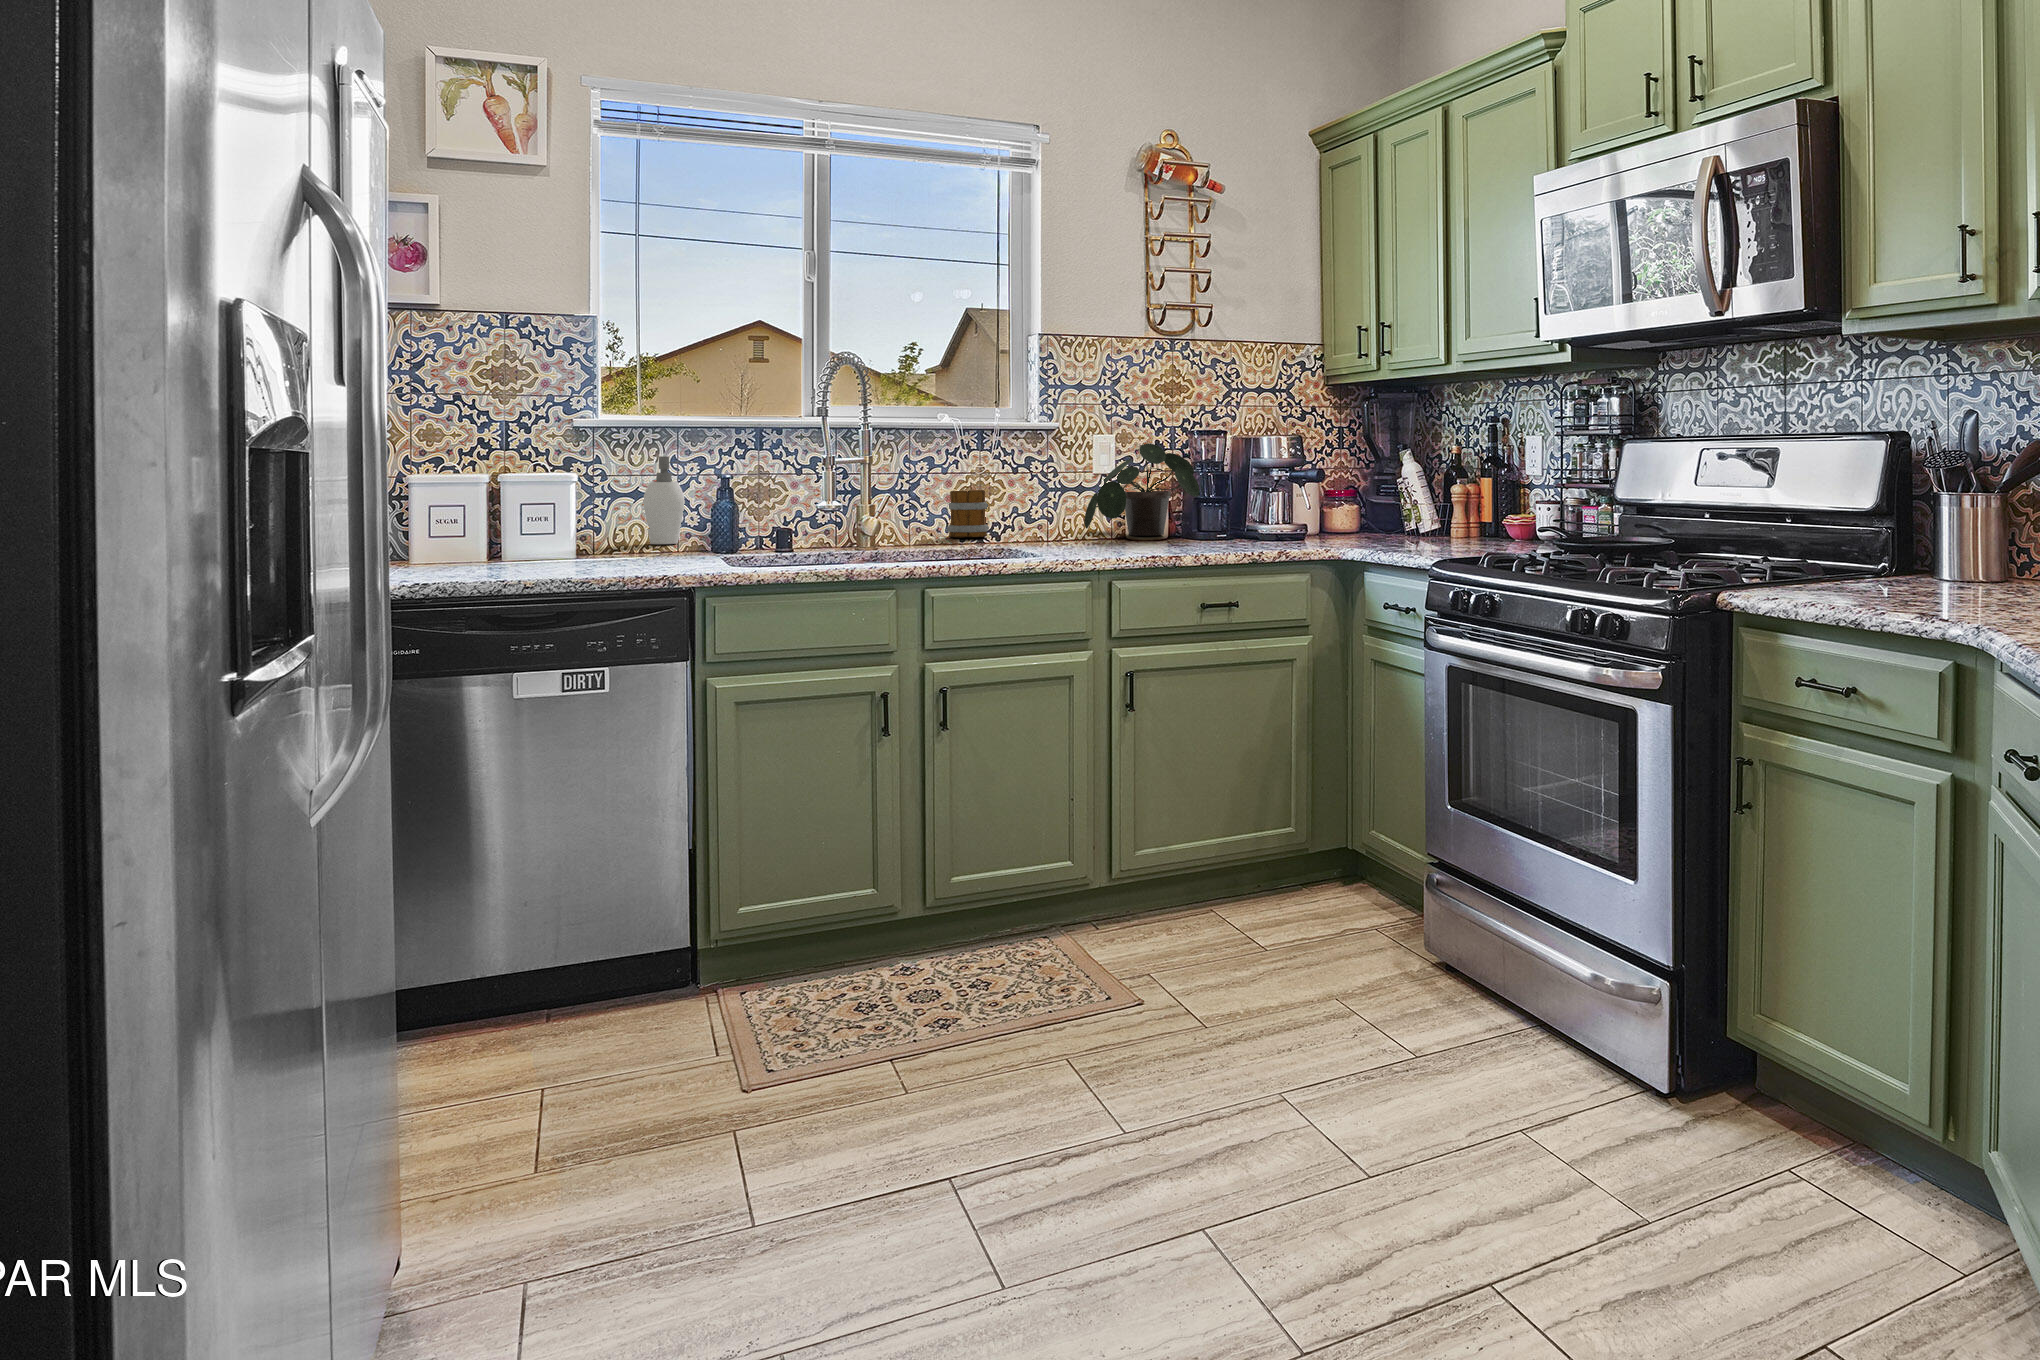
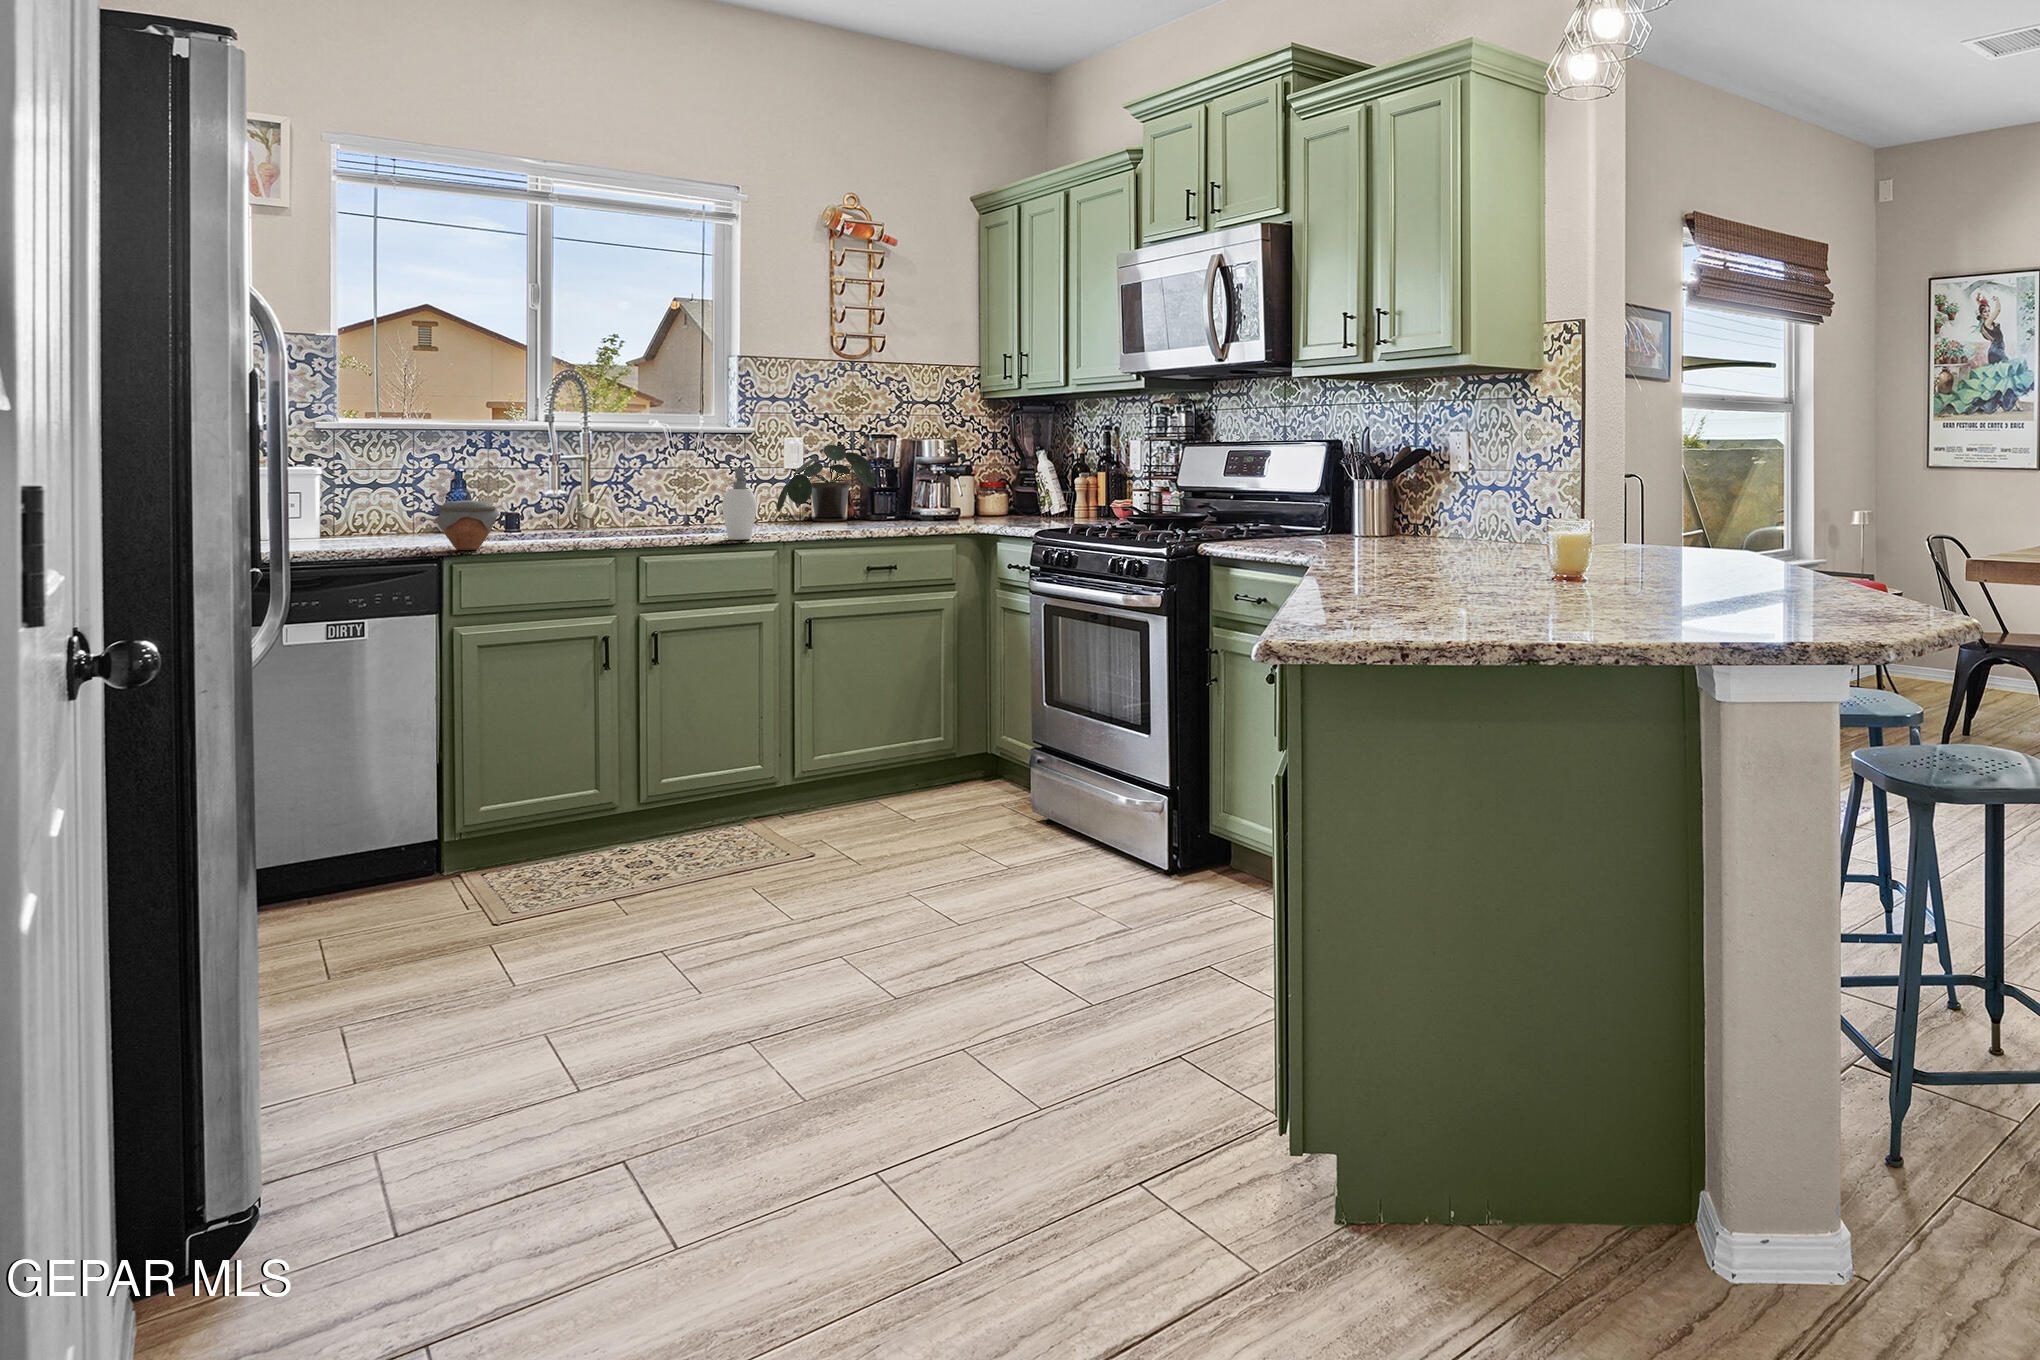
soap dispenser: present [643,456,697,544] -> present [722,468,757,540]
mug: present [947,490,989,537] -> none [656,476,694,520]
jar: none [686,514,762,578] -> present [435,500,500,550]

